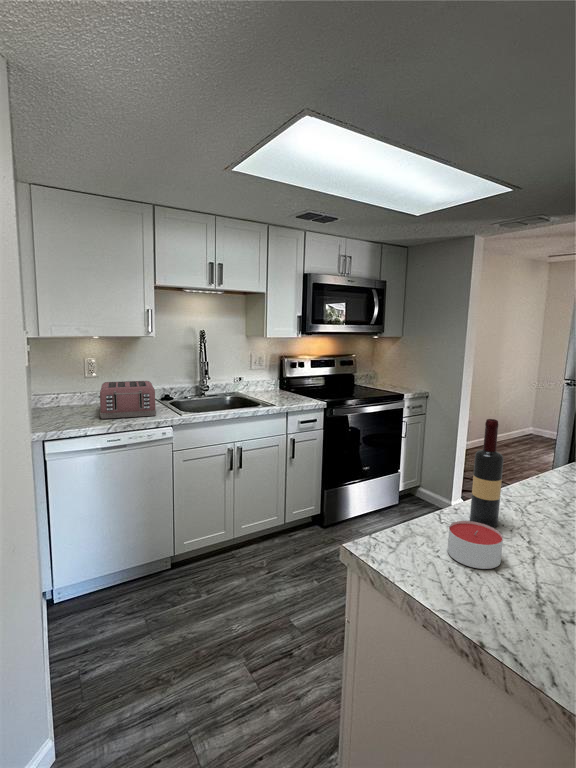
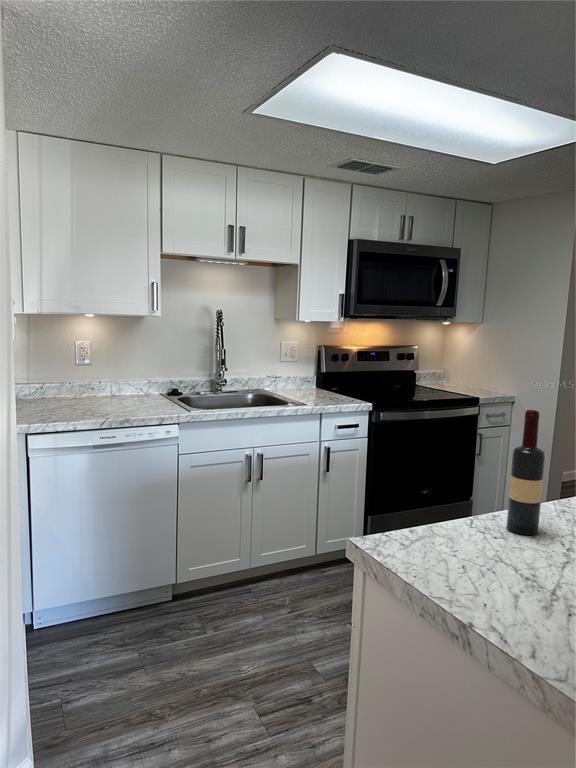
toaster: present [100,381,156,419] -> none [94,369,160,412]
candle: present [448,521,503,569] -> none [468,521,527,569]

